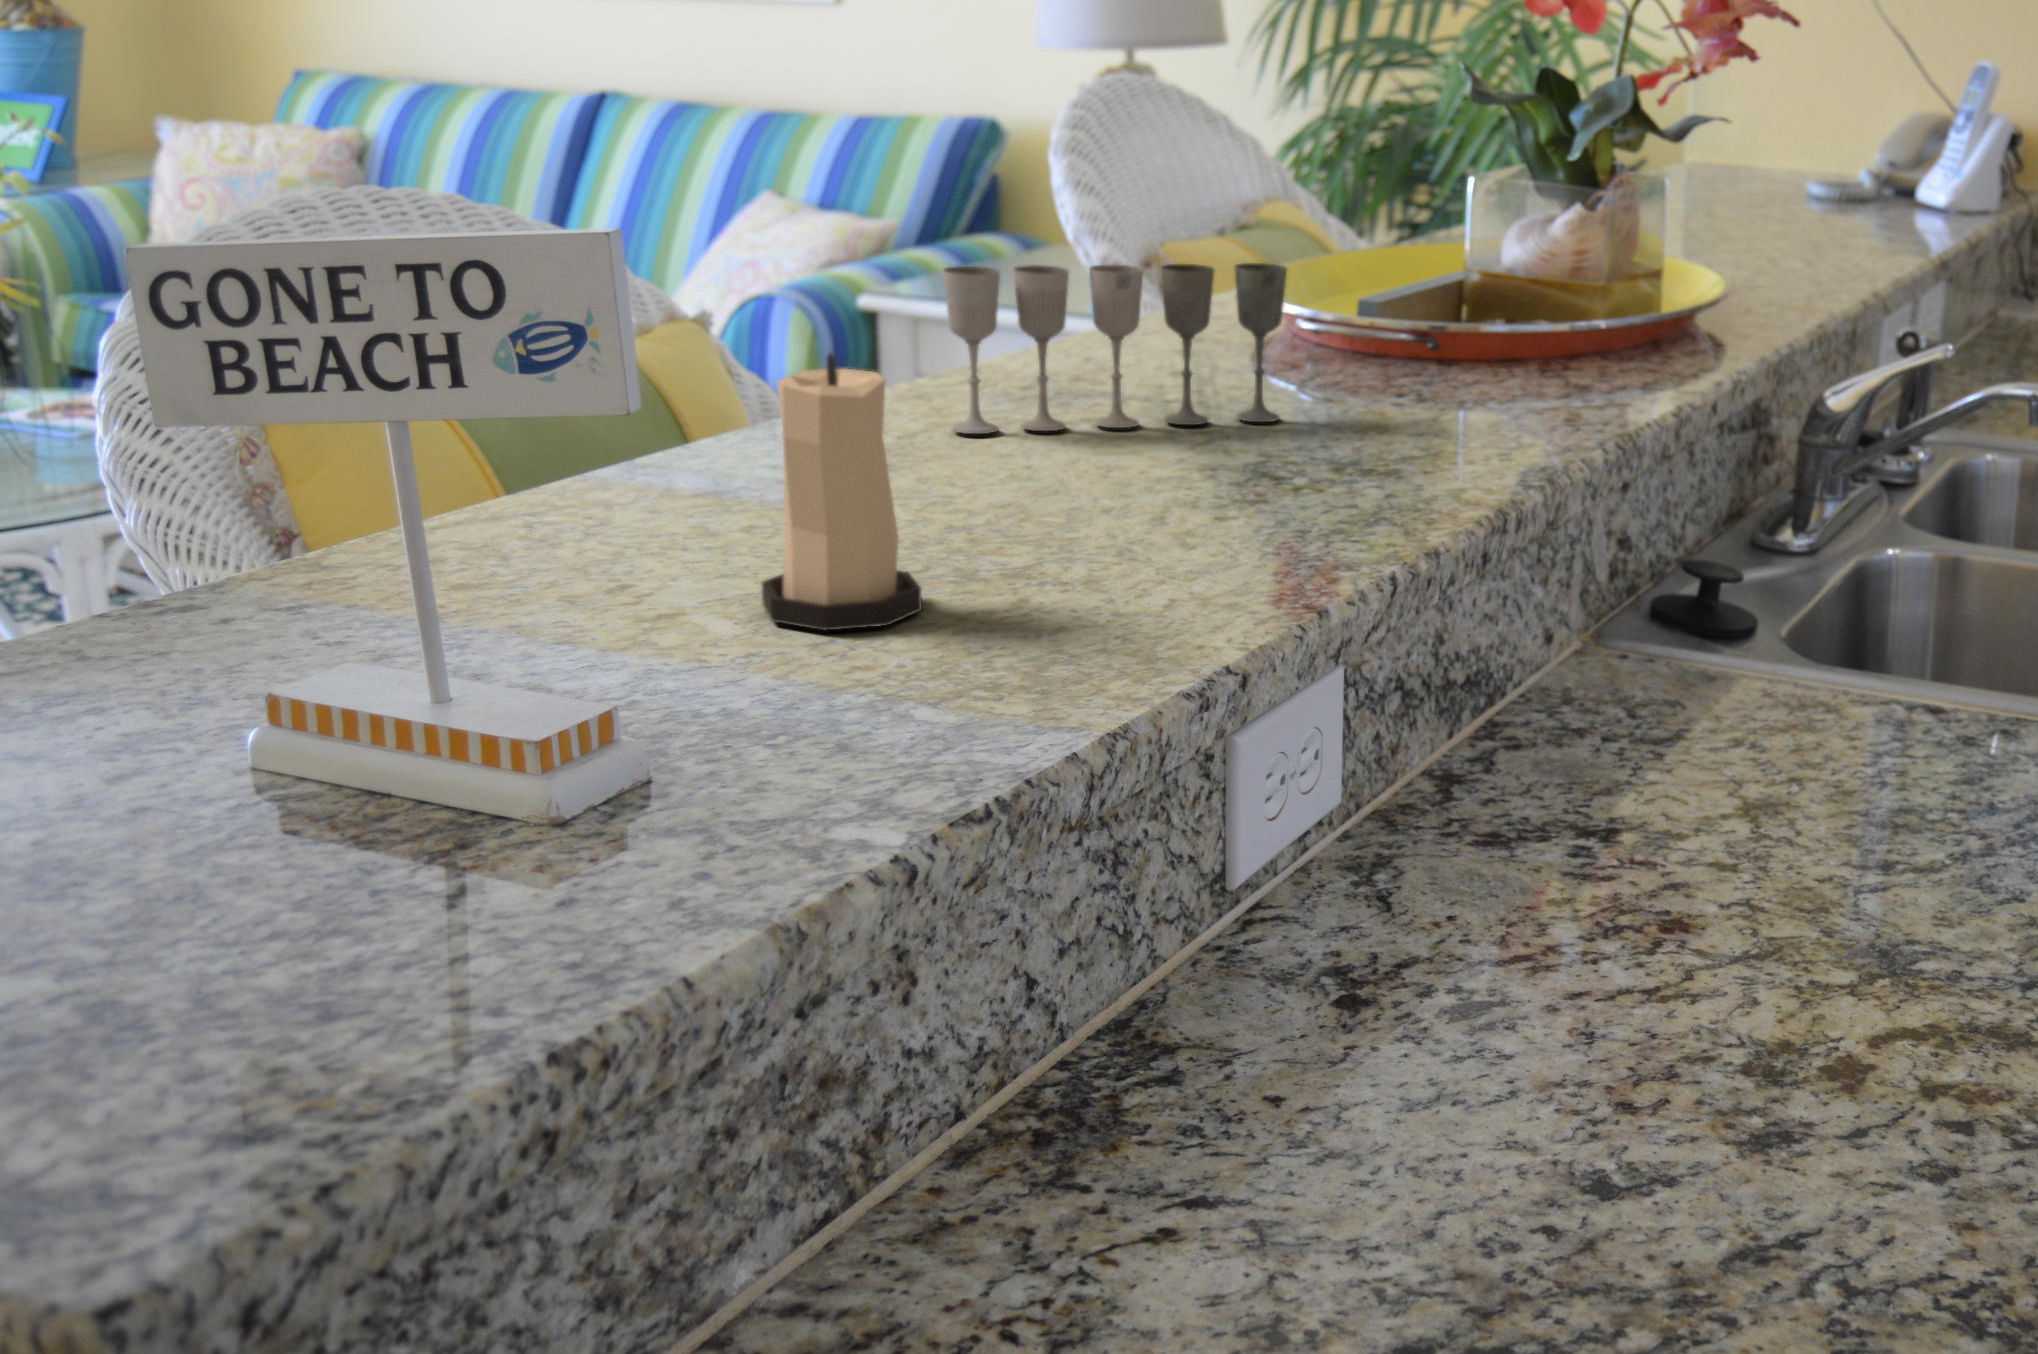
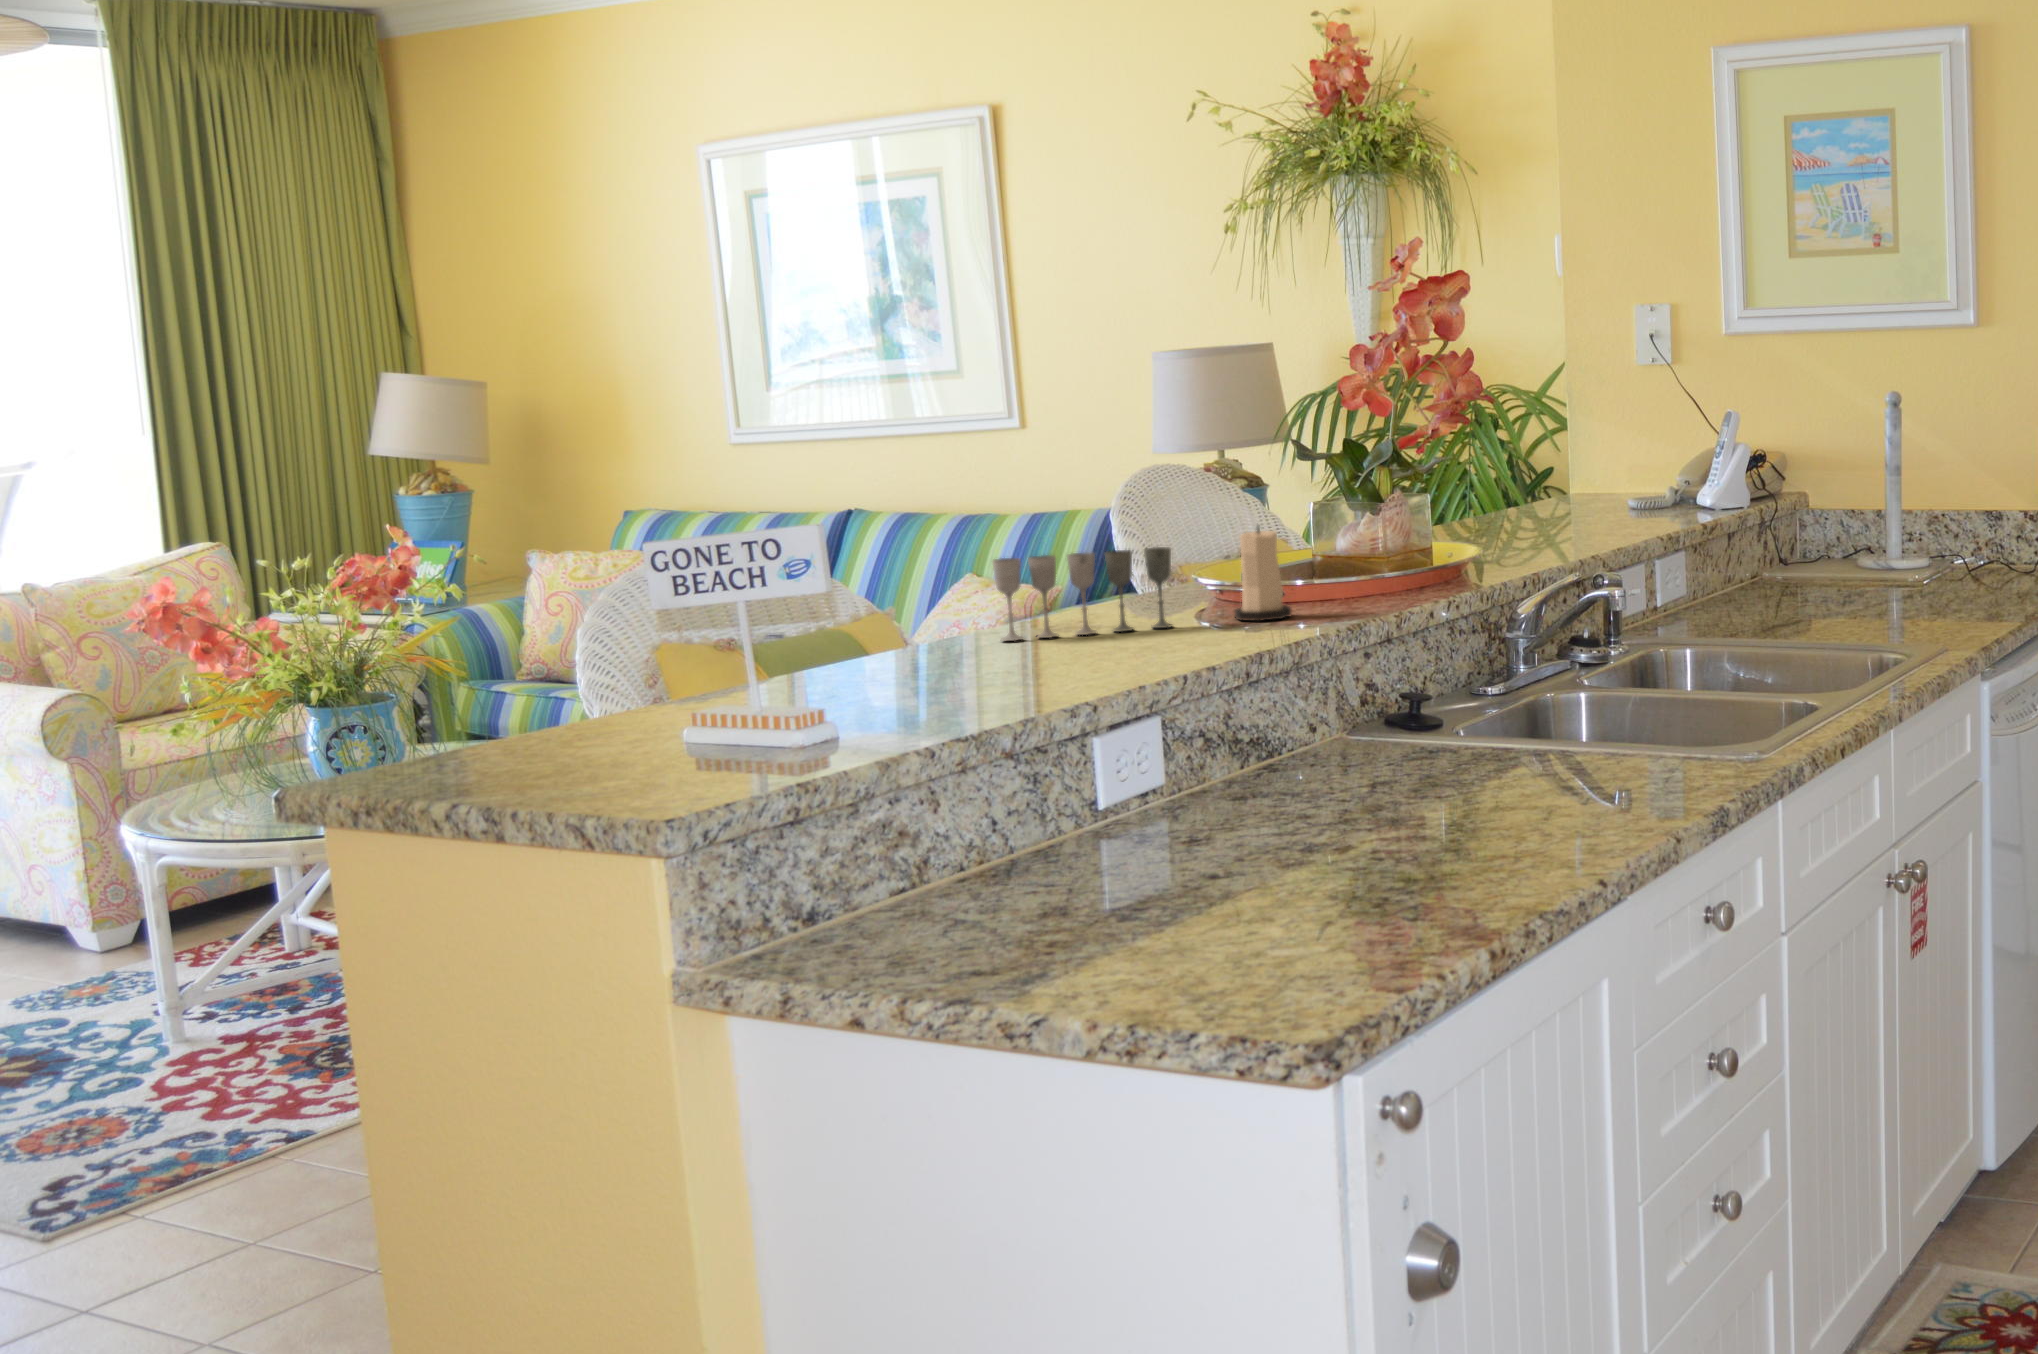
candle: present [762,353,922,631] -> present [1235,526,1291,621]

